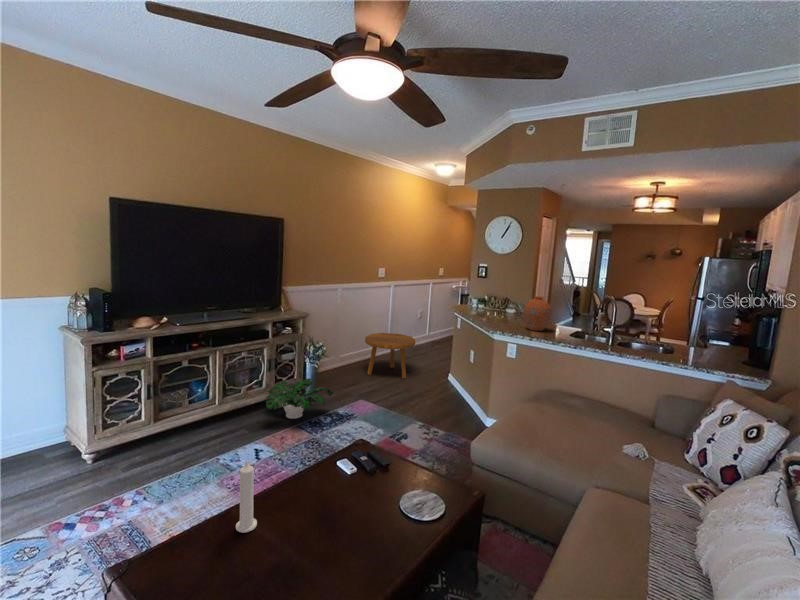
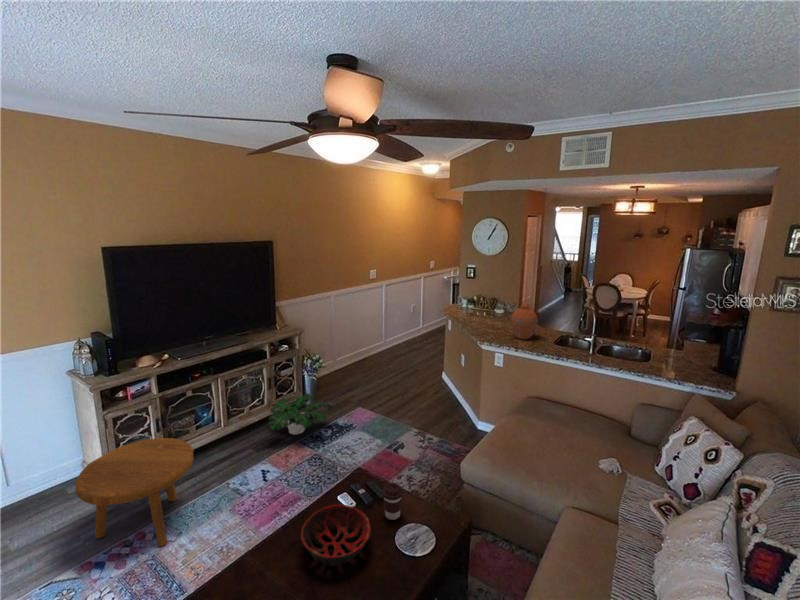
footstool: present [365,333,415,379] -> present [75,438,193,547]
coffee cup: none [387,446,410,486] -> present [382,483,403,520]
candle: present [236,460,257,533] -> none [252,519,270,580]
decorative bowl: none [294,463,373,524] -> present [301,505,371,566]

